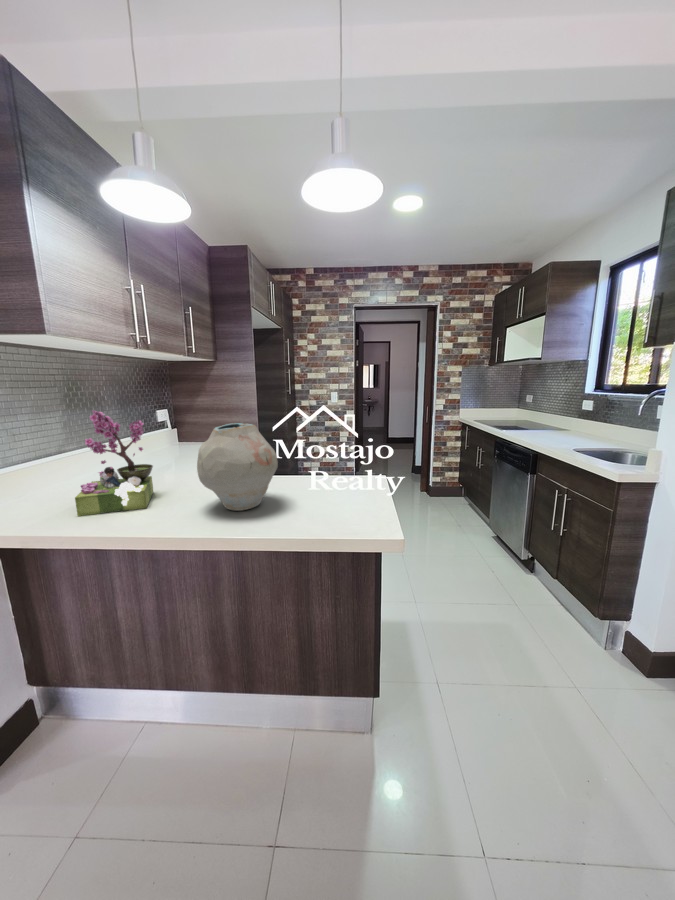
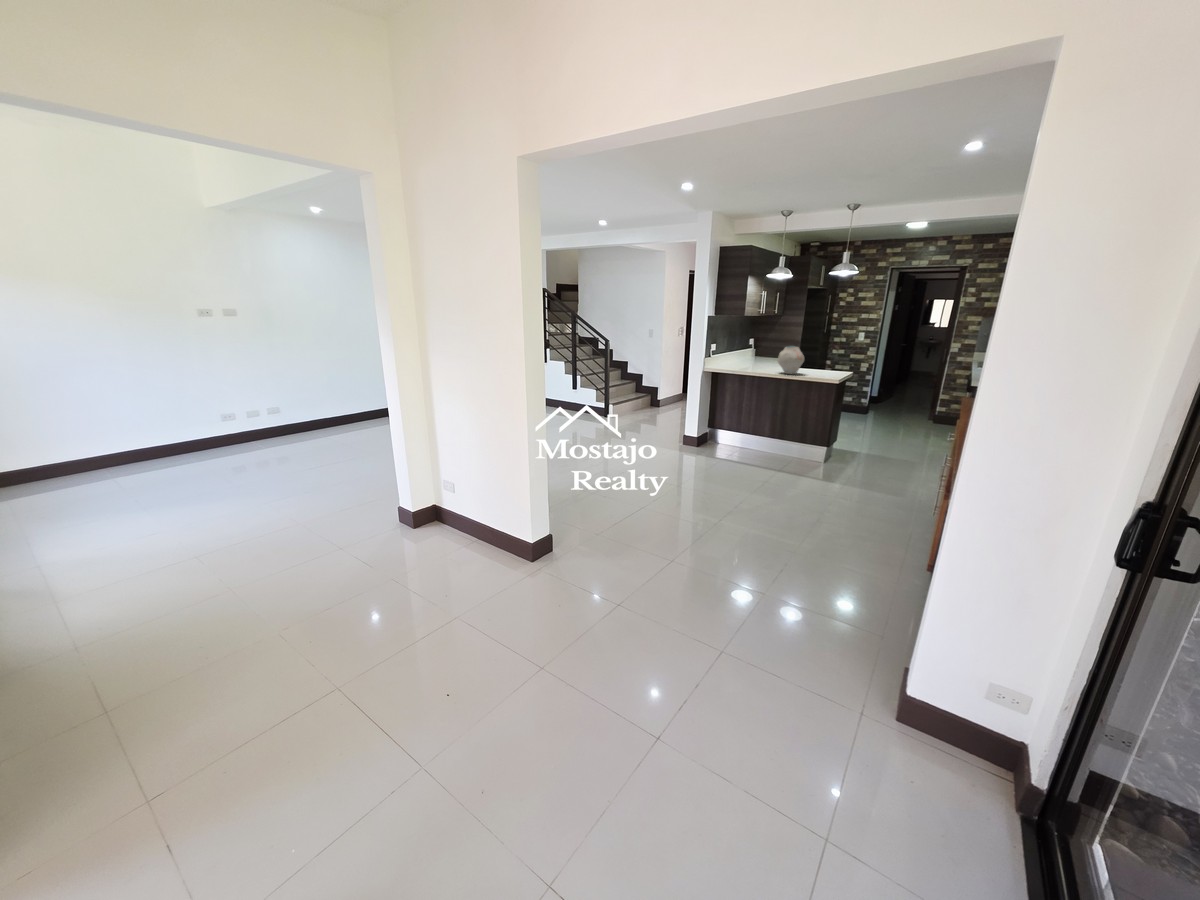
flower arrangement: present [75,410,153,516] -> none [740,338,761,371]

